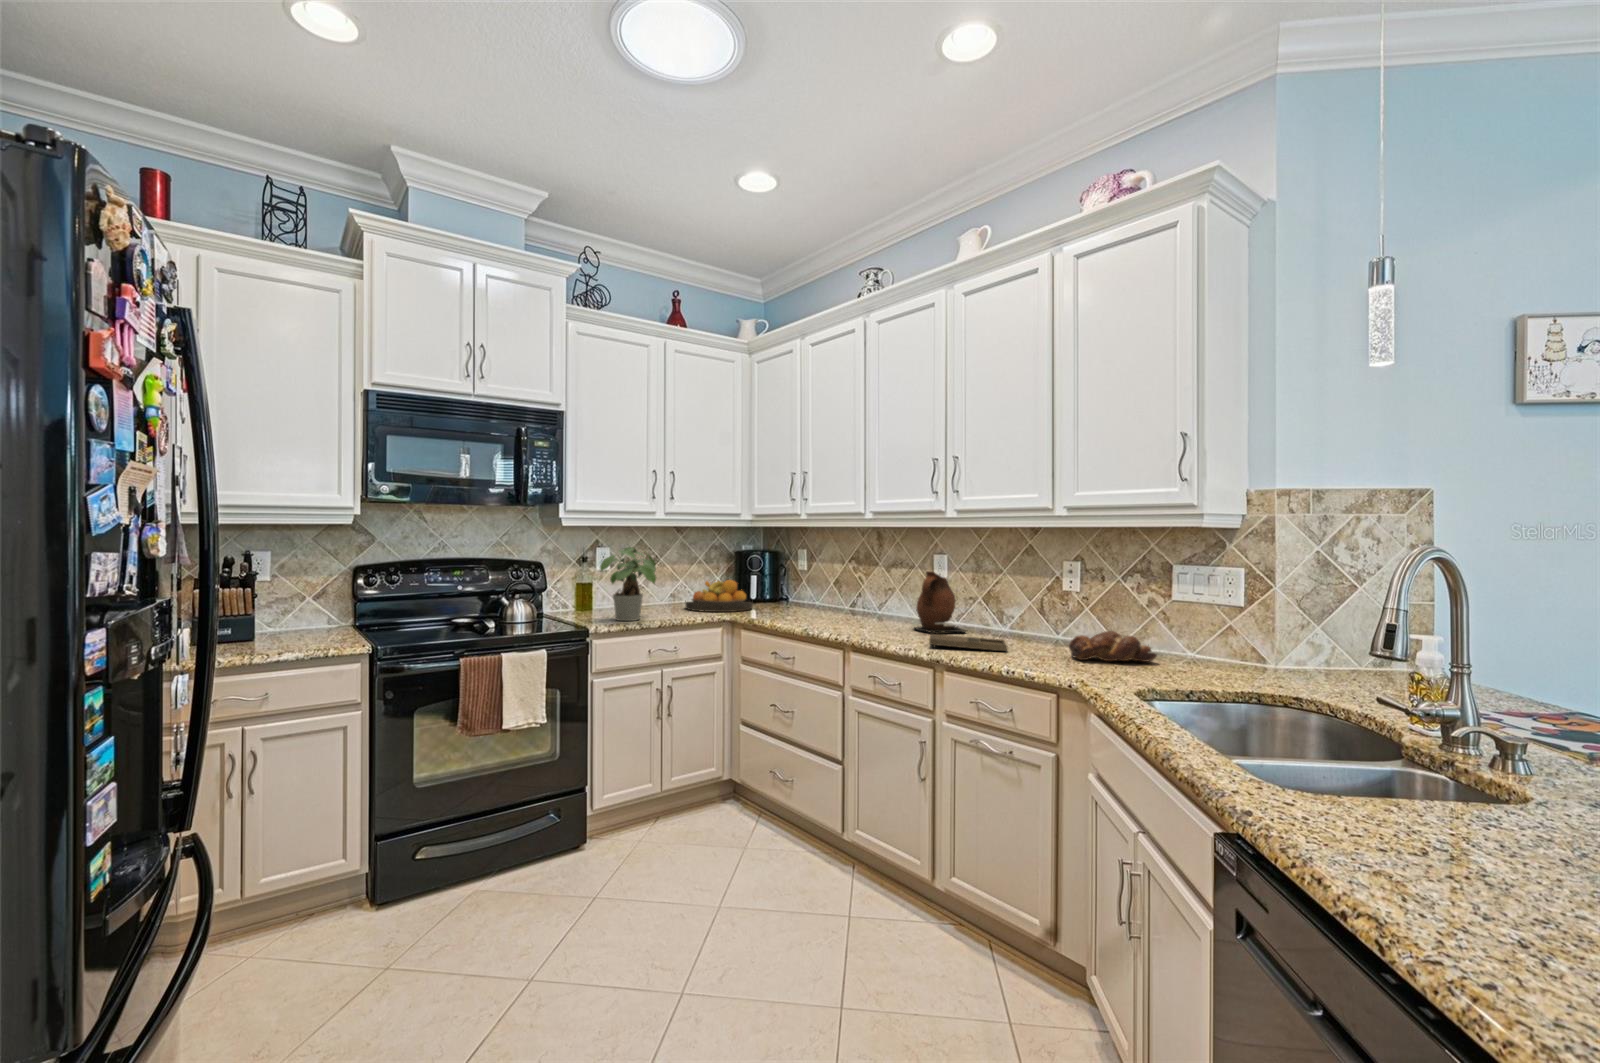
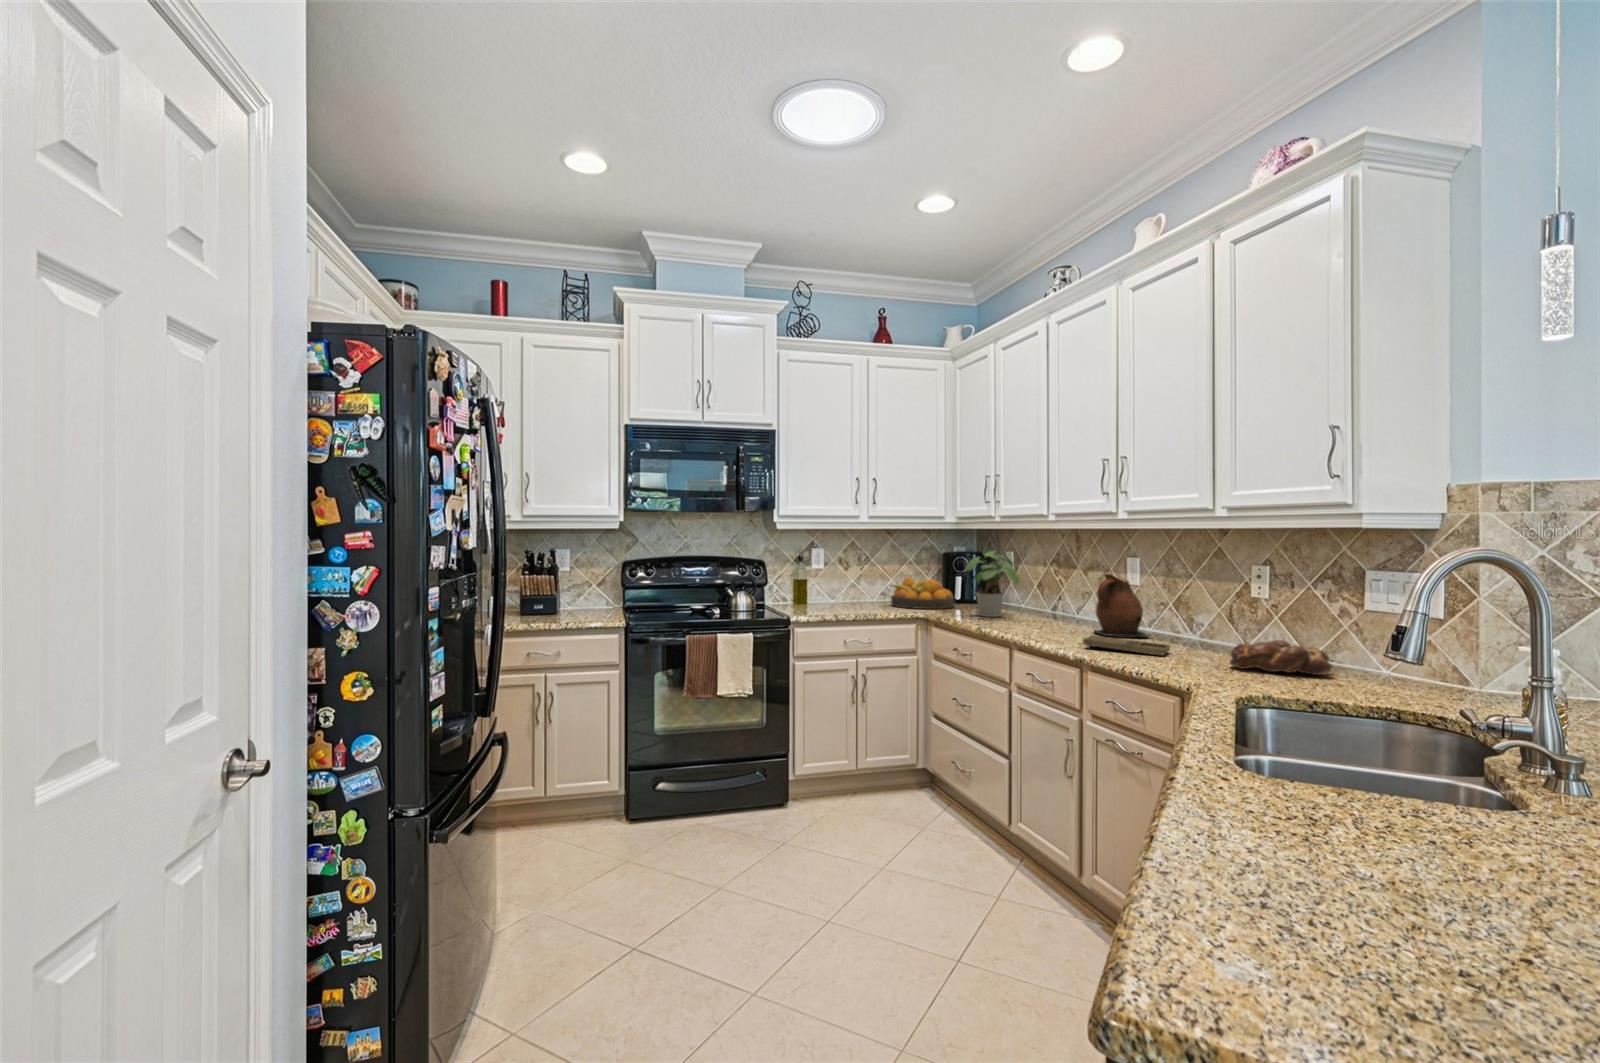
potted plant: present [600,547,656,621] -> present [966,550,1019,617]

